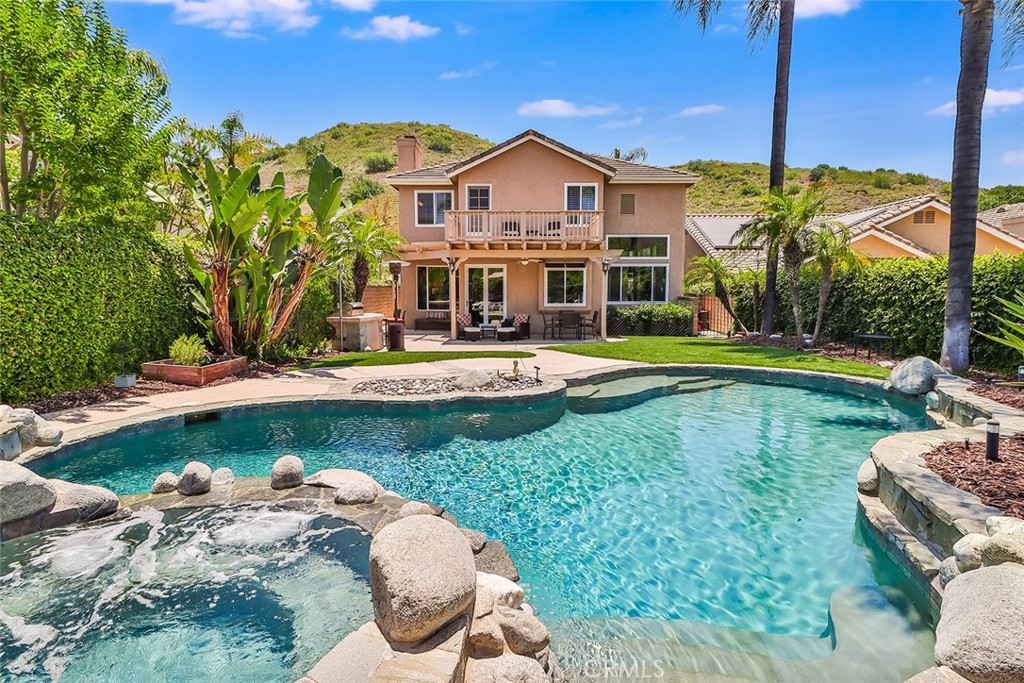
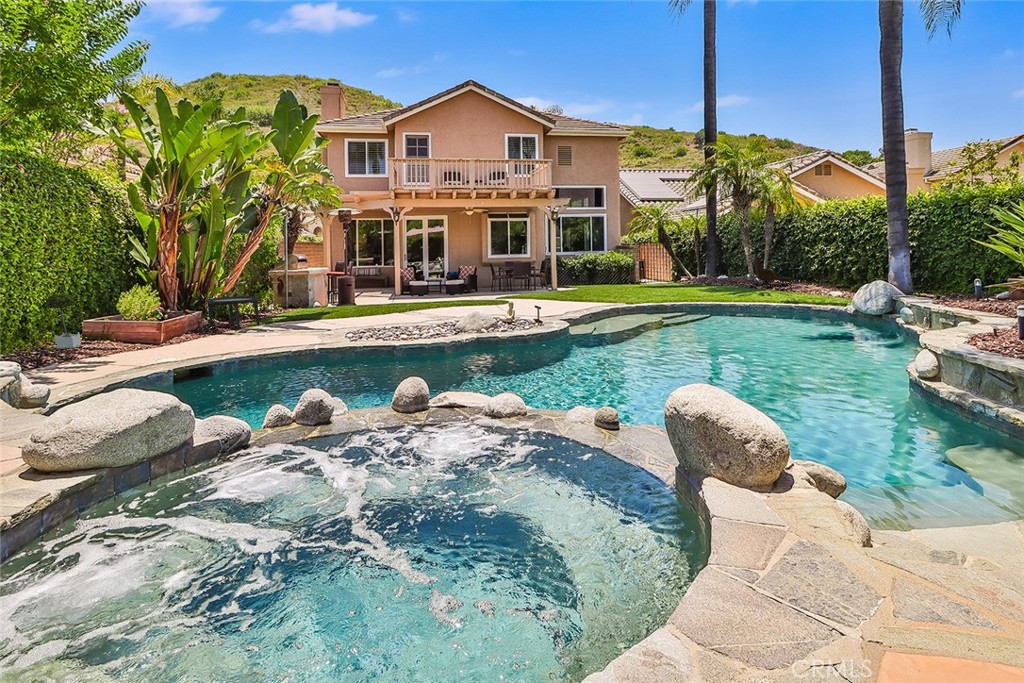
lounge chair: none [810,315,850,350] -> present [754,256,791,287]
round table: present [853,333,898,359] -> present [205,296,260,330]

